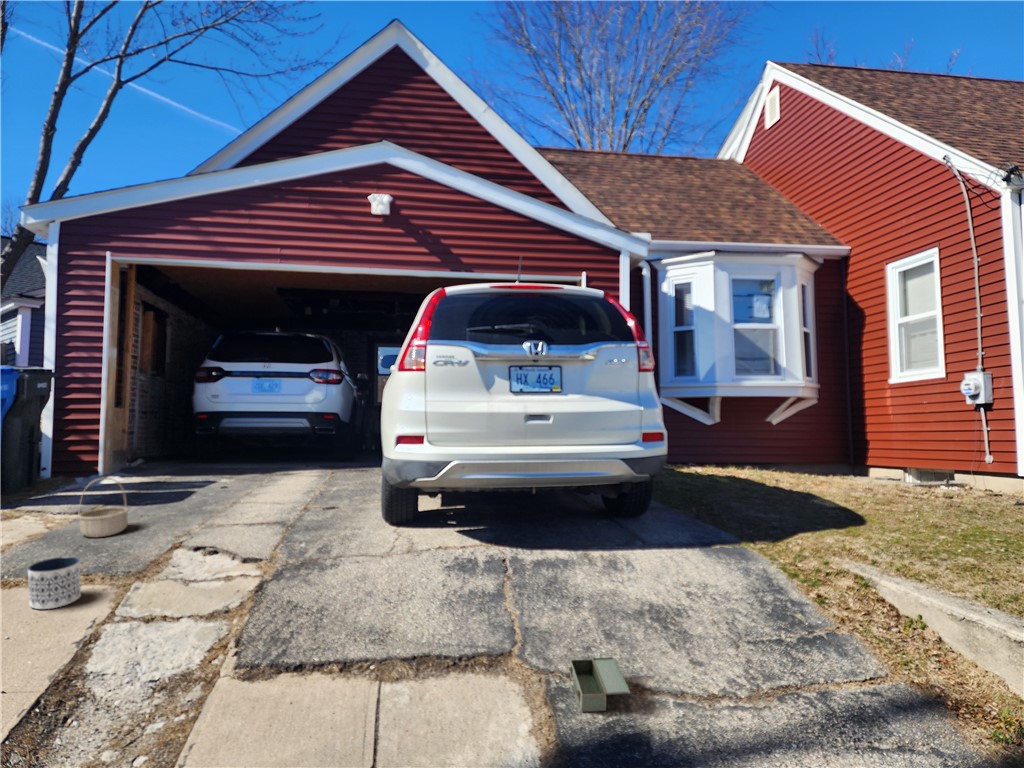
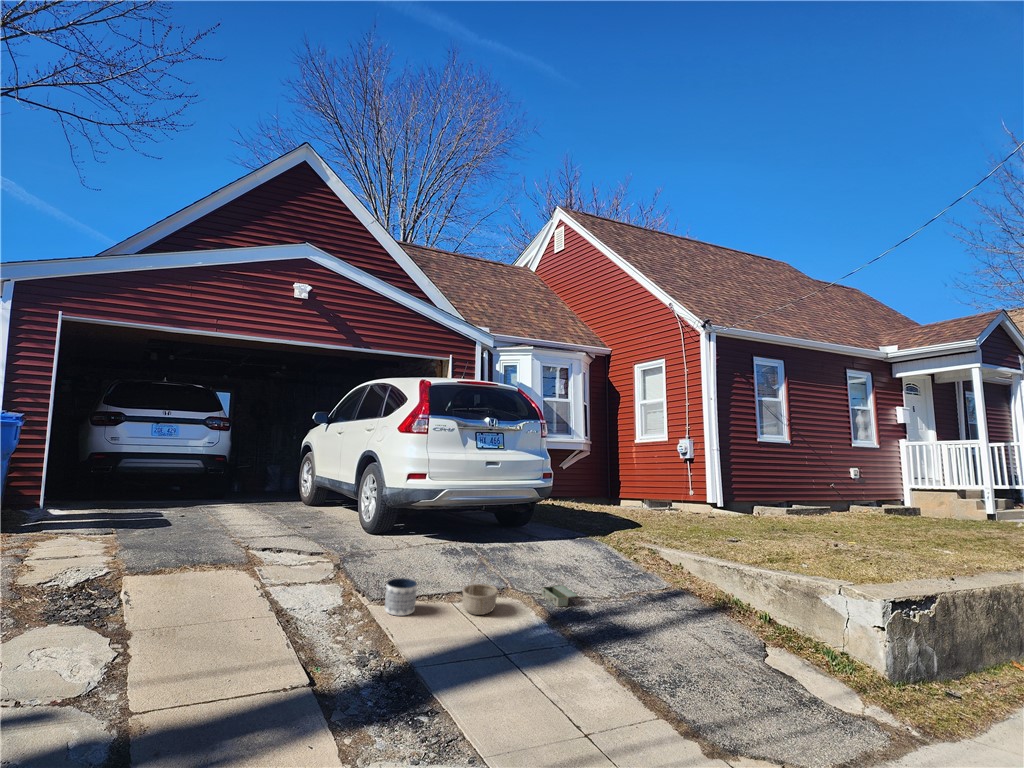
basket: present [78,477,128,537] -> present [462,558,498,615]
planter: present [28,557,81,609] -> present [385,578,417,616]

